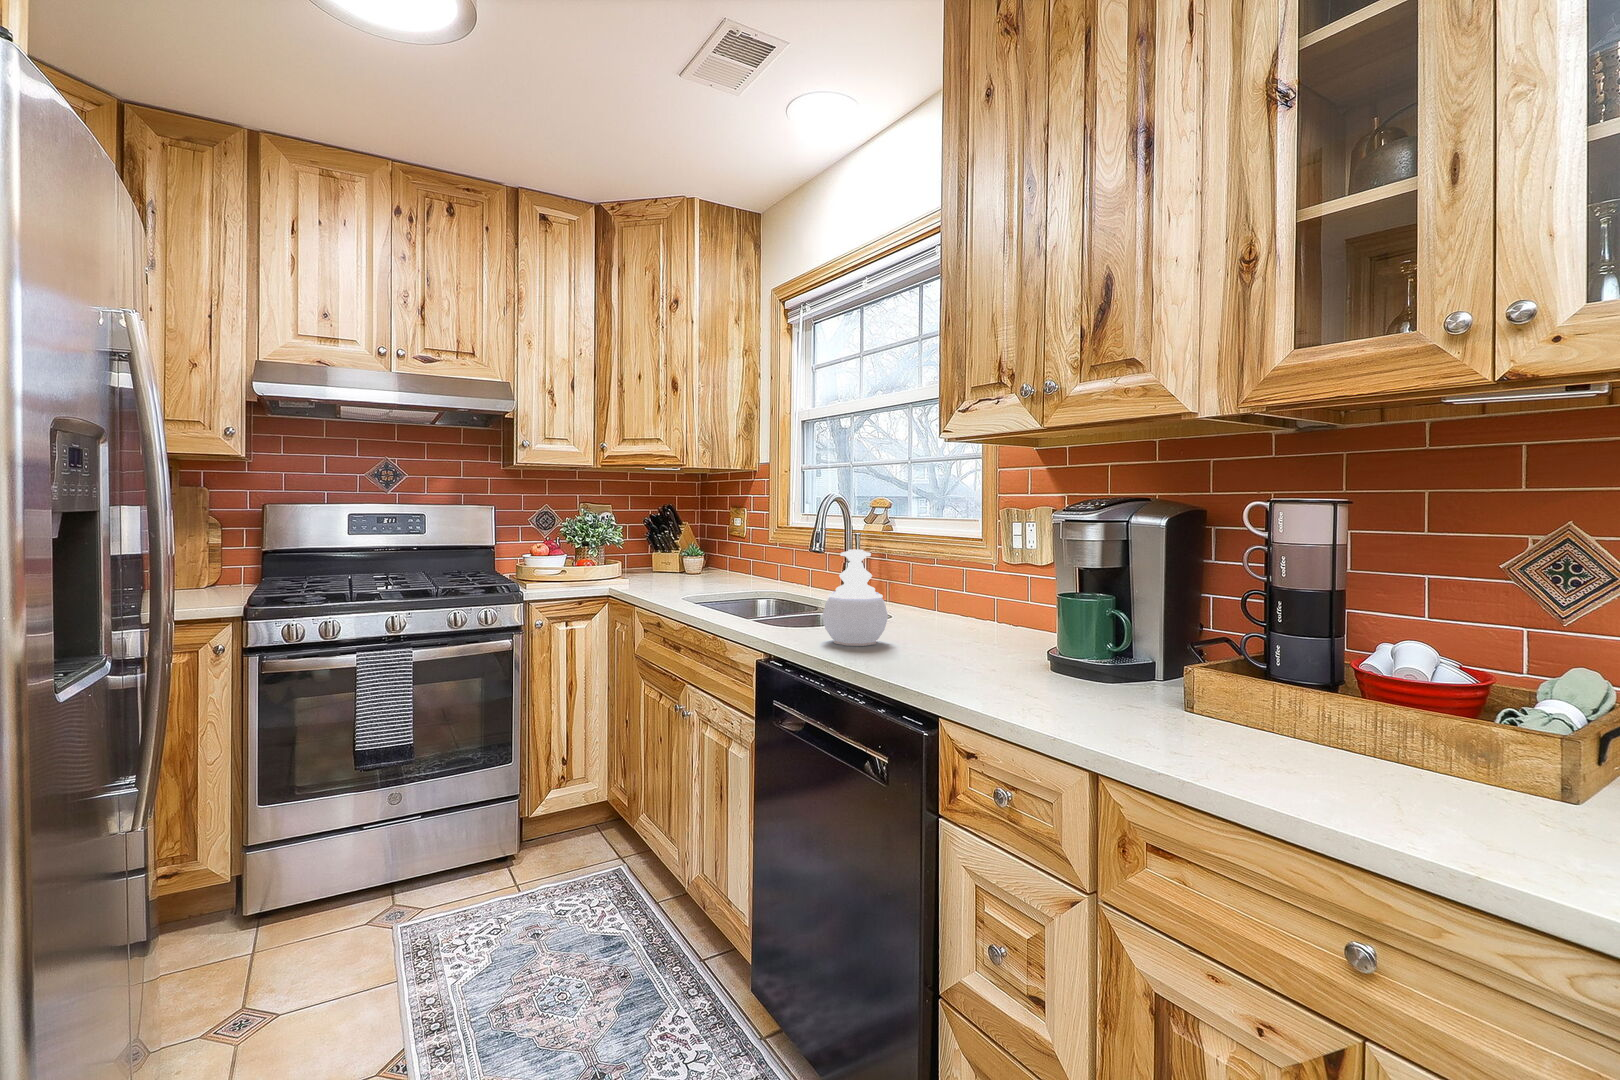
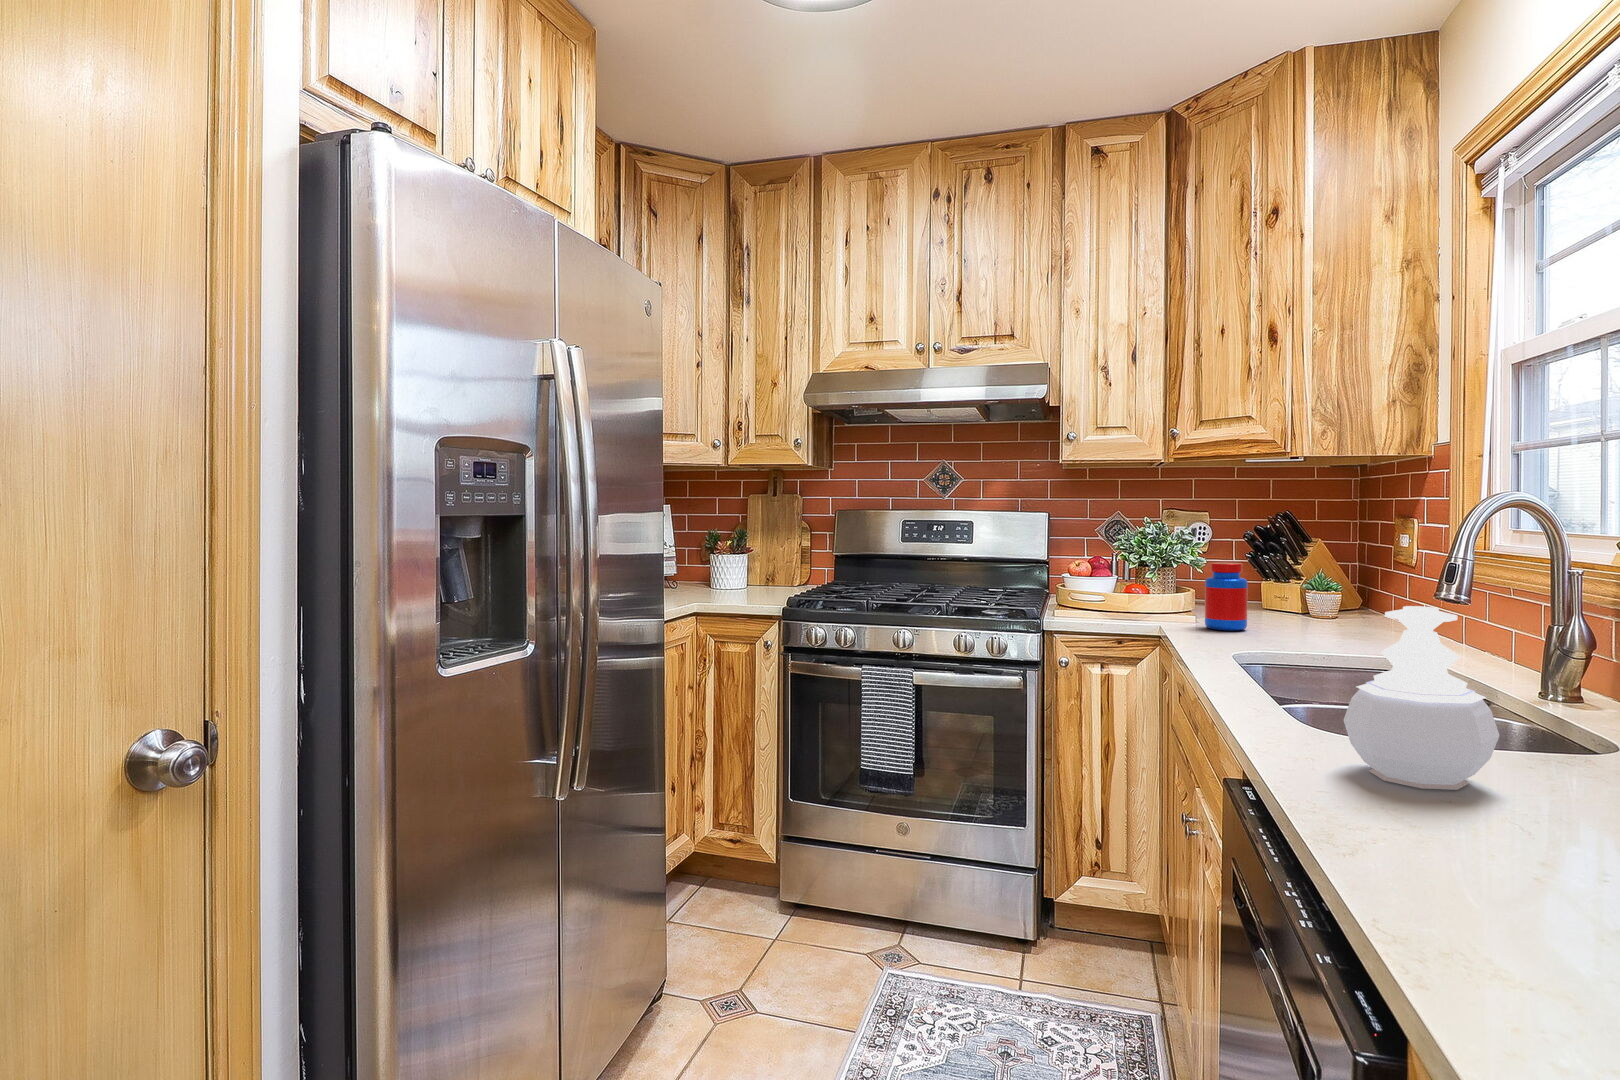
jar: none [635,541,663,588] -> present [1205,562,1248,631]

